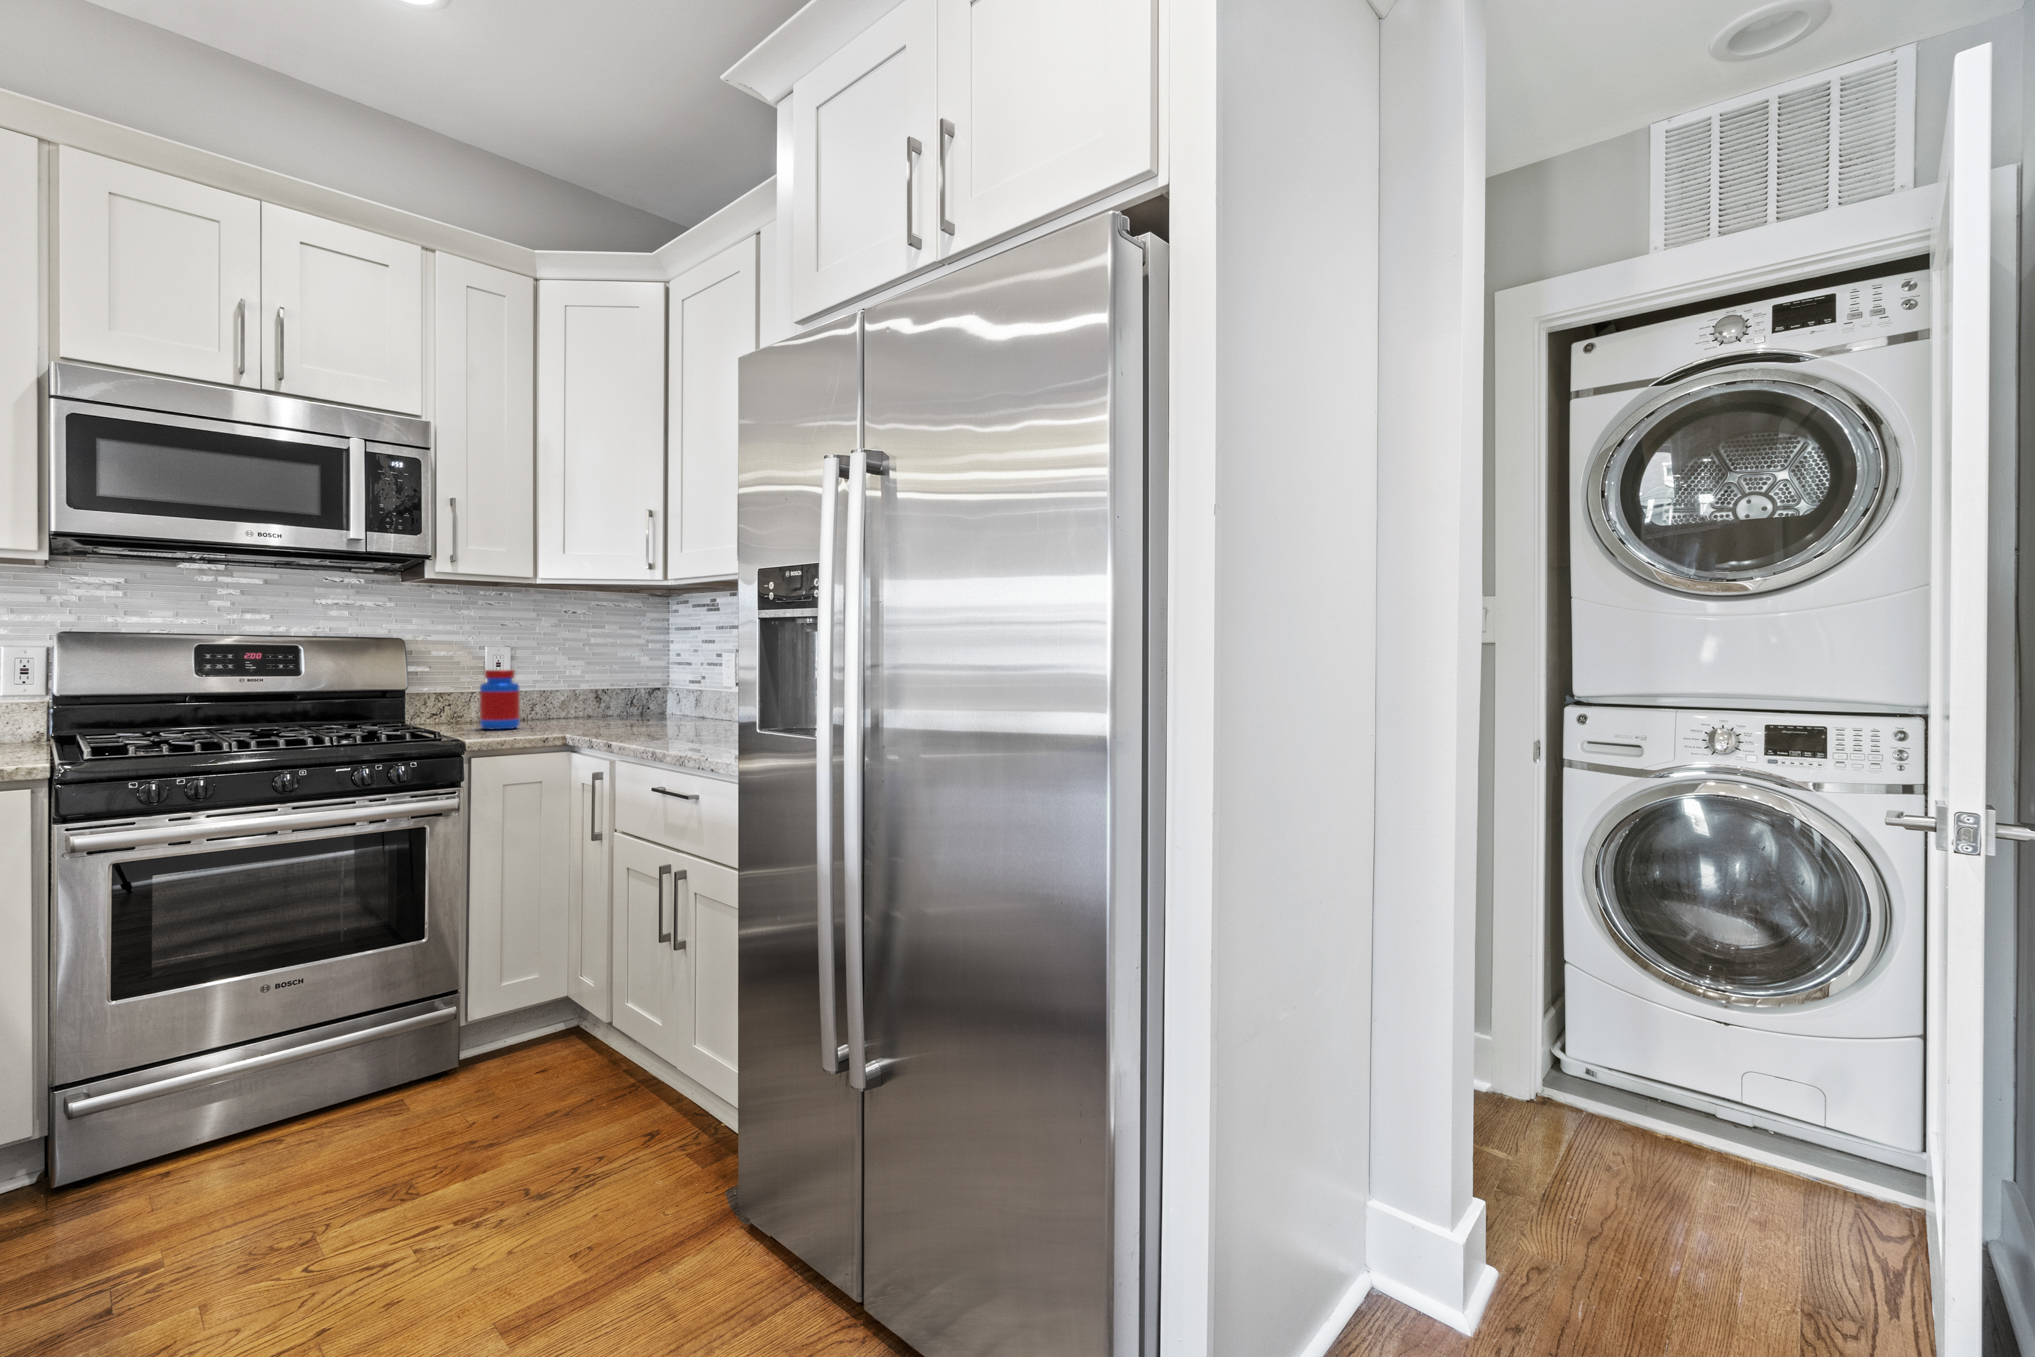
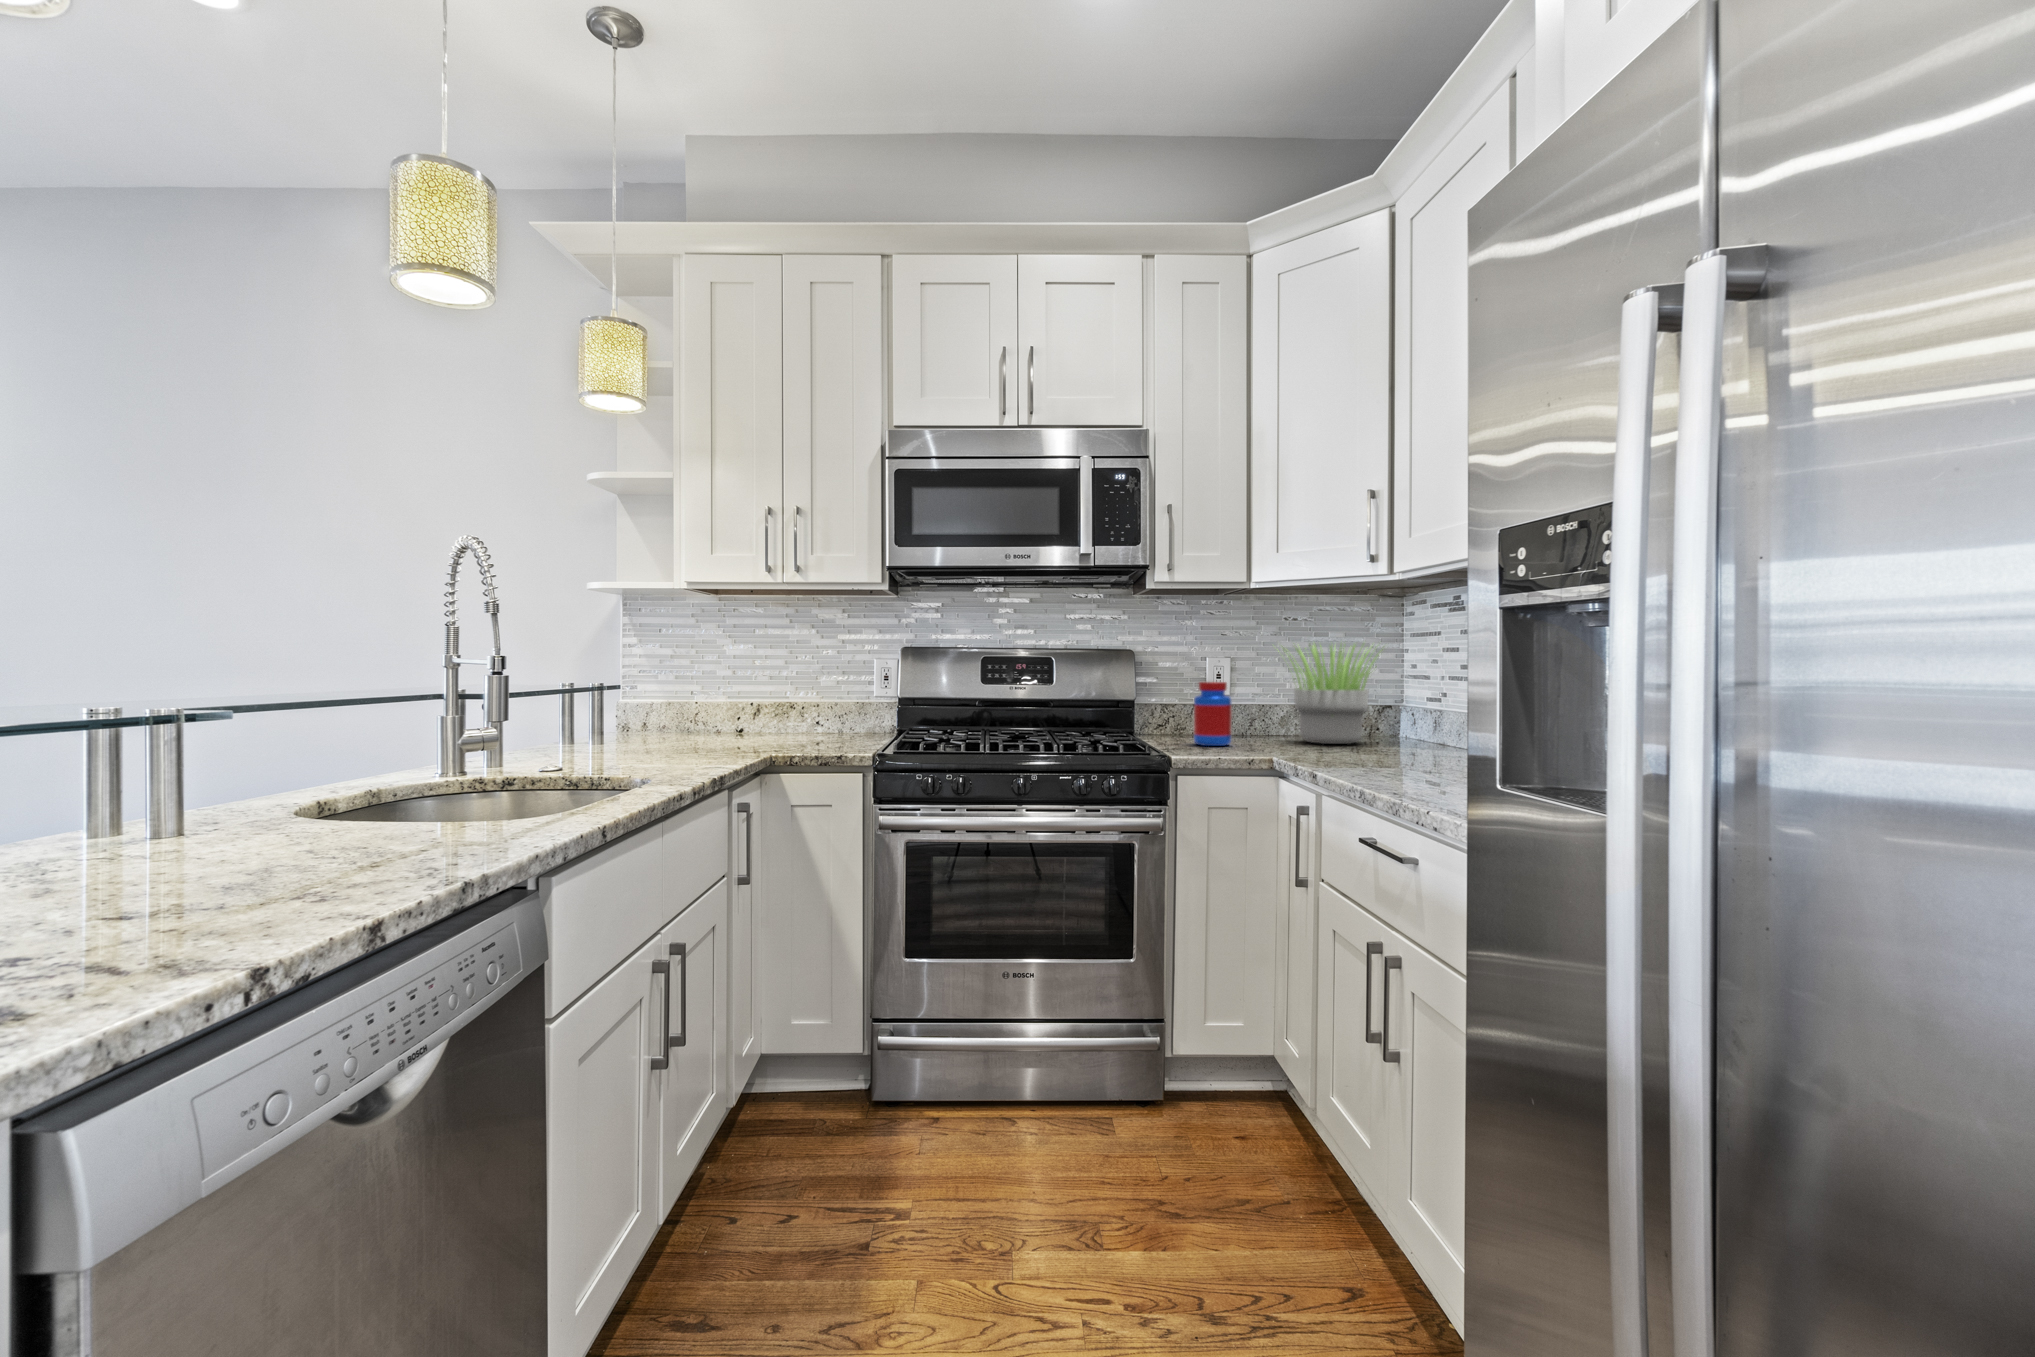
potted plant: none [554,633,664,722] -> present [1282,644,1383,744]

